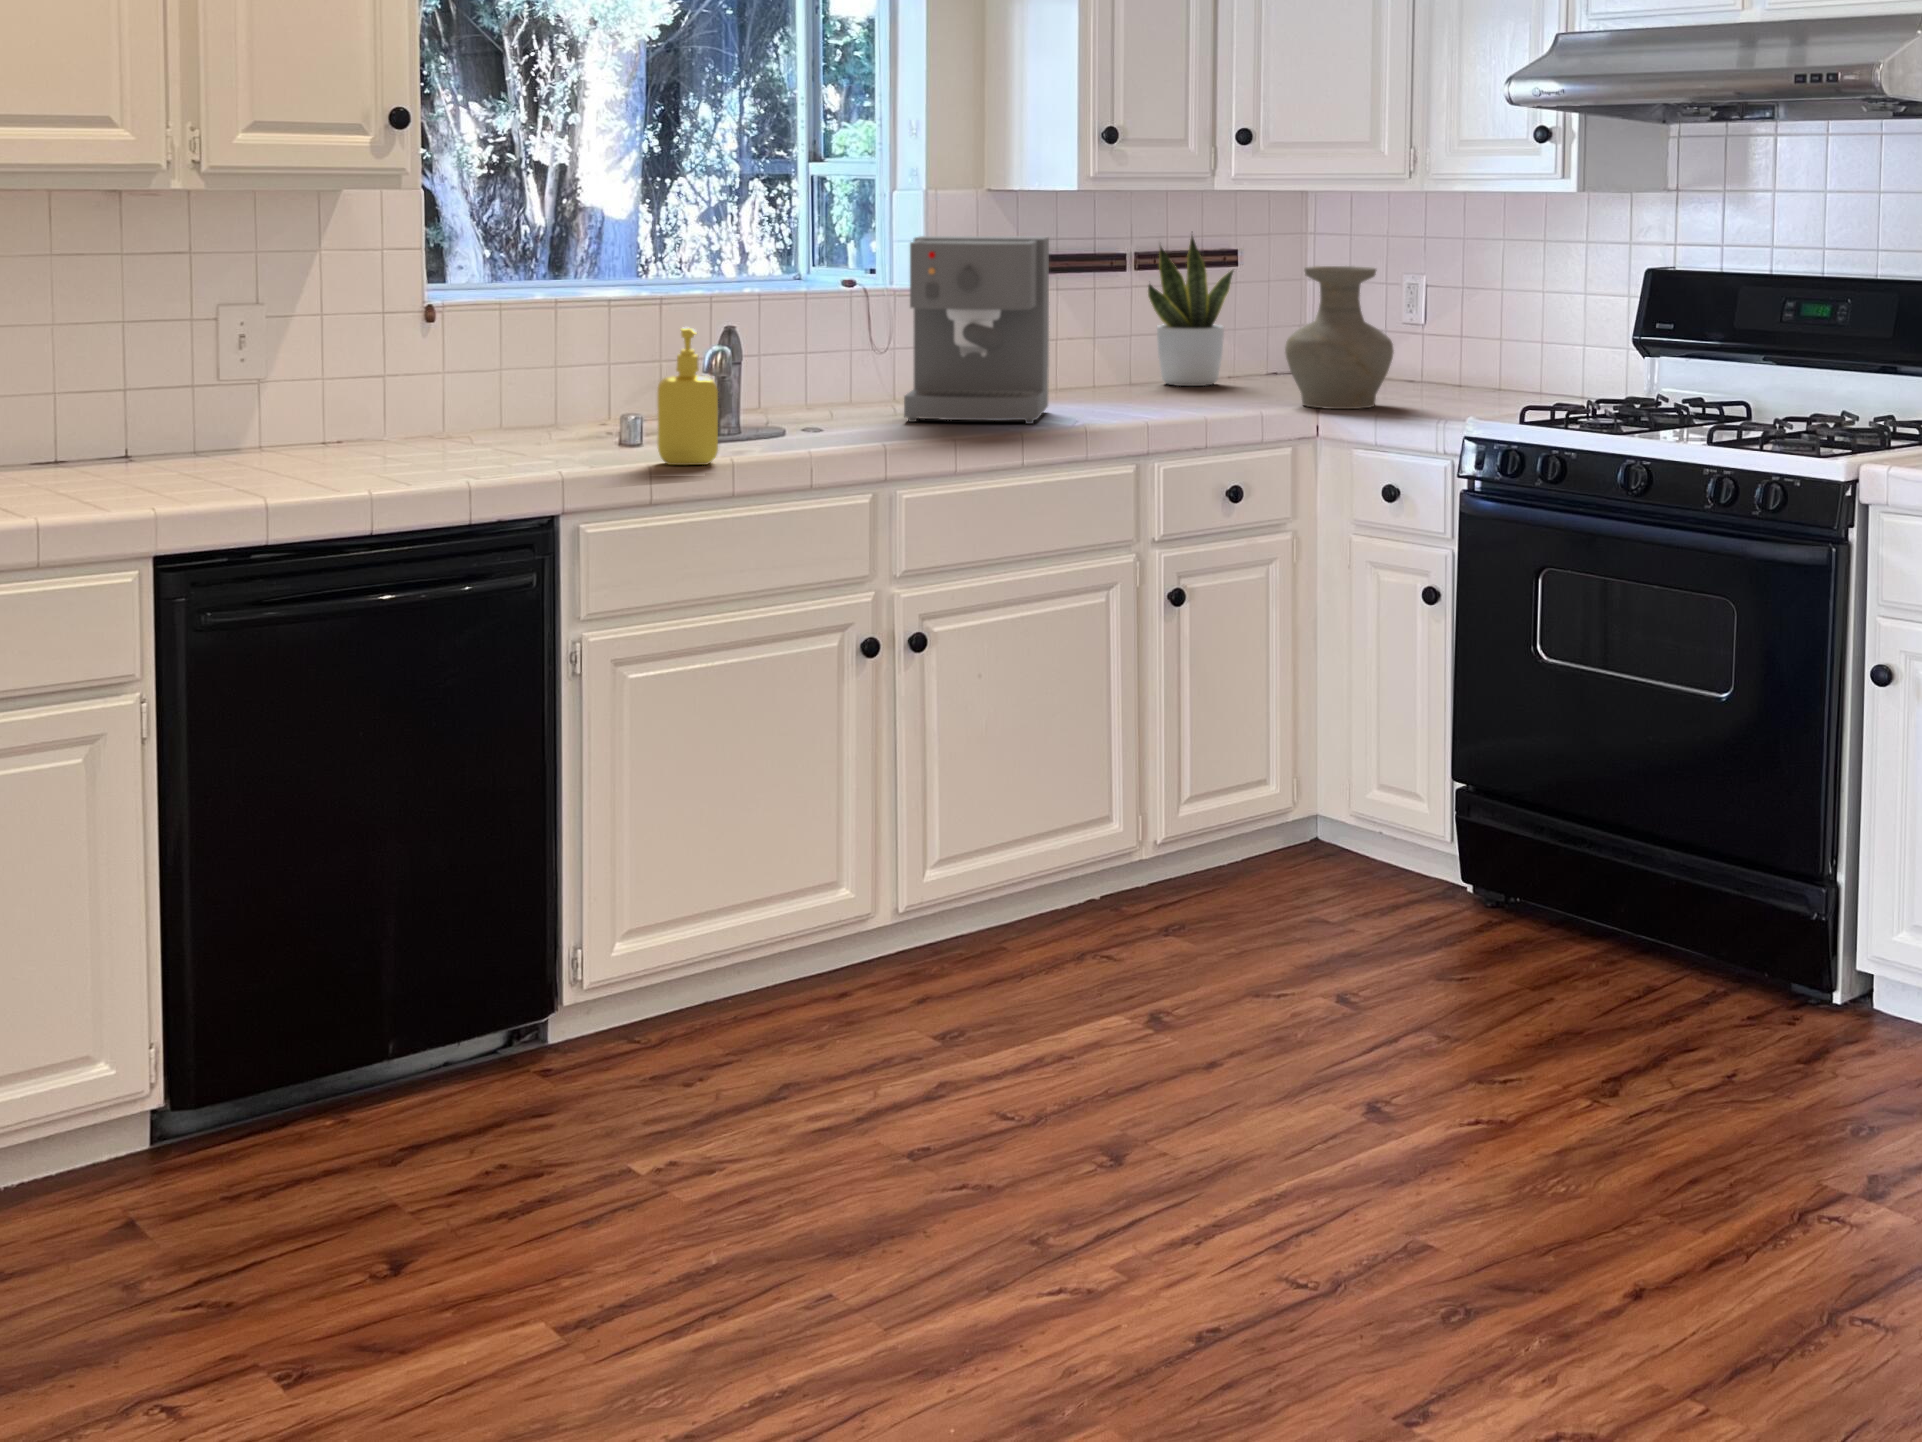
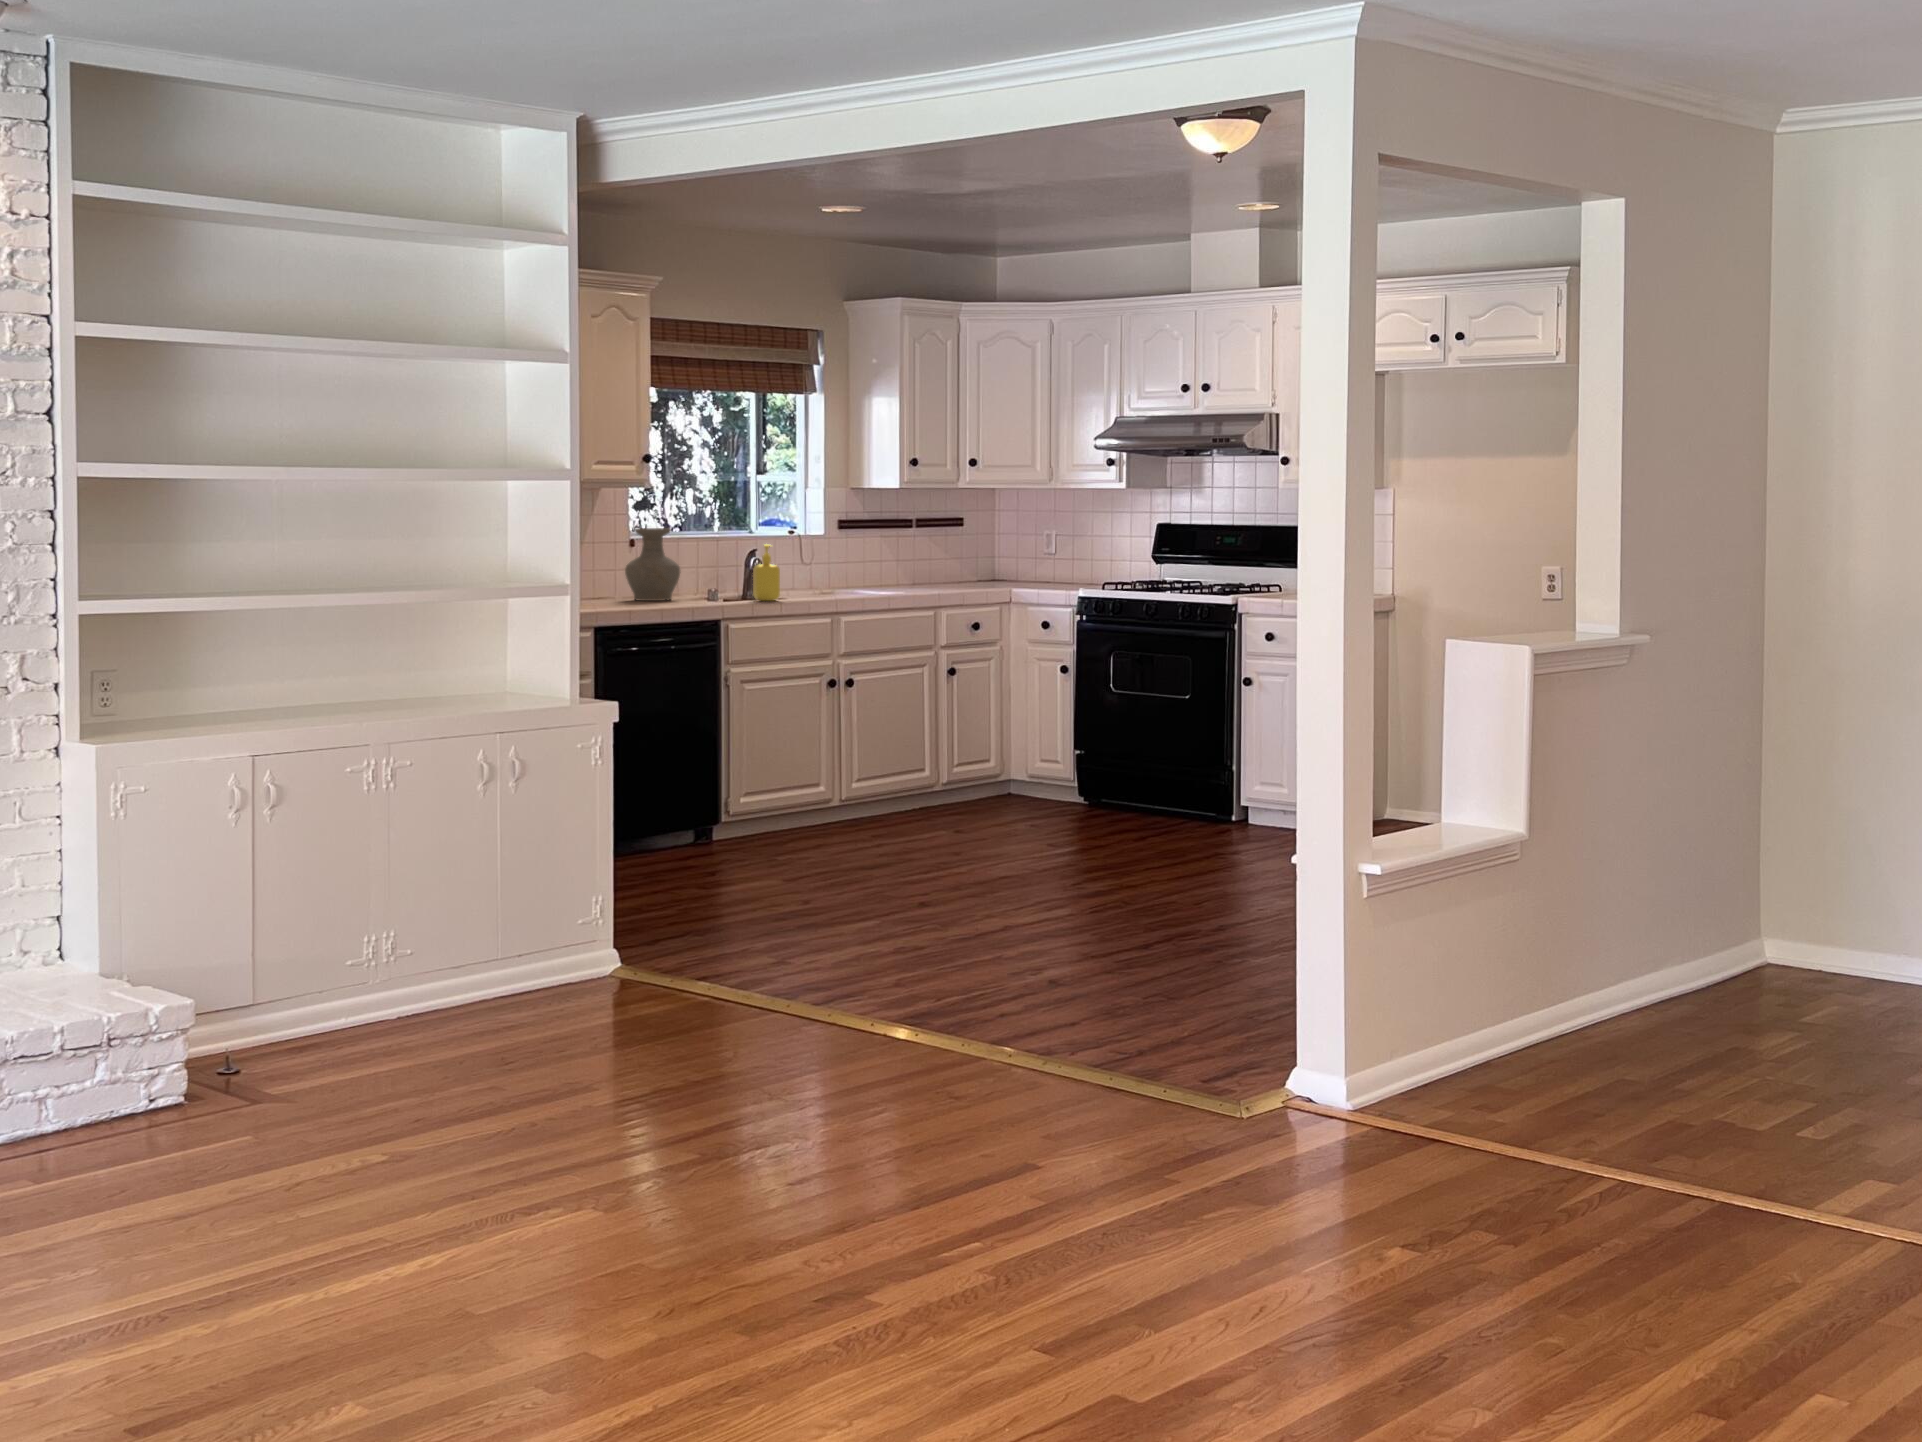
coffee maker: present [904,236,1049,424] -> none [831,510,891,593]
potted plant: present [1148,236,1233,386] -> none [923,508,964,584]
vase: present [1285,266,1394,409] -> present [625,528,680,601]

